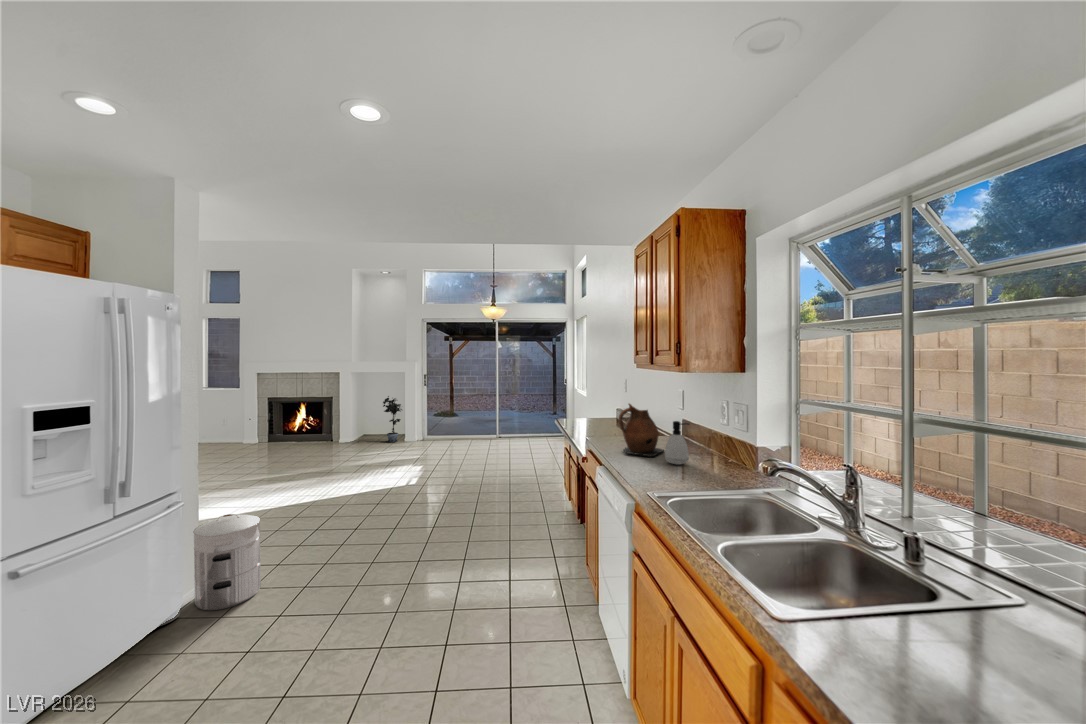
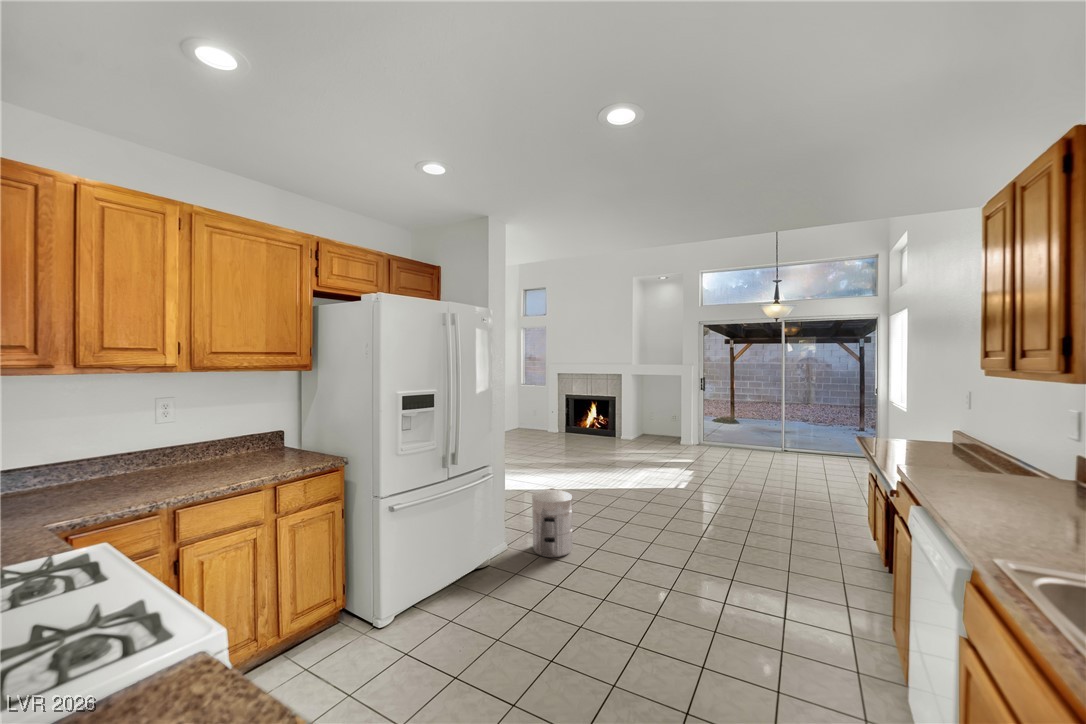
potted plant: present [383,396,402,443] -> none [660,399,681,444]
ceramic pitcher: present [619,404,665,457] -> none [938,435,1016,504]
soap dispenser: present [665,421,689,465] -> none [1008,464,1052,520]

